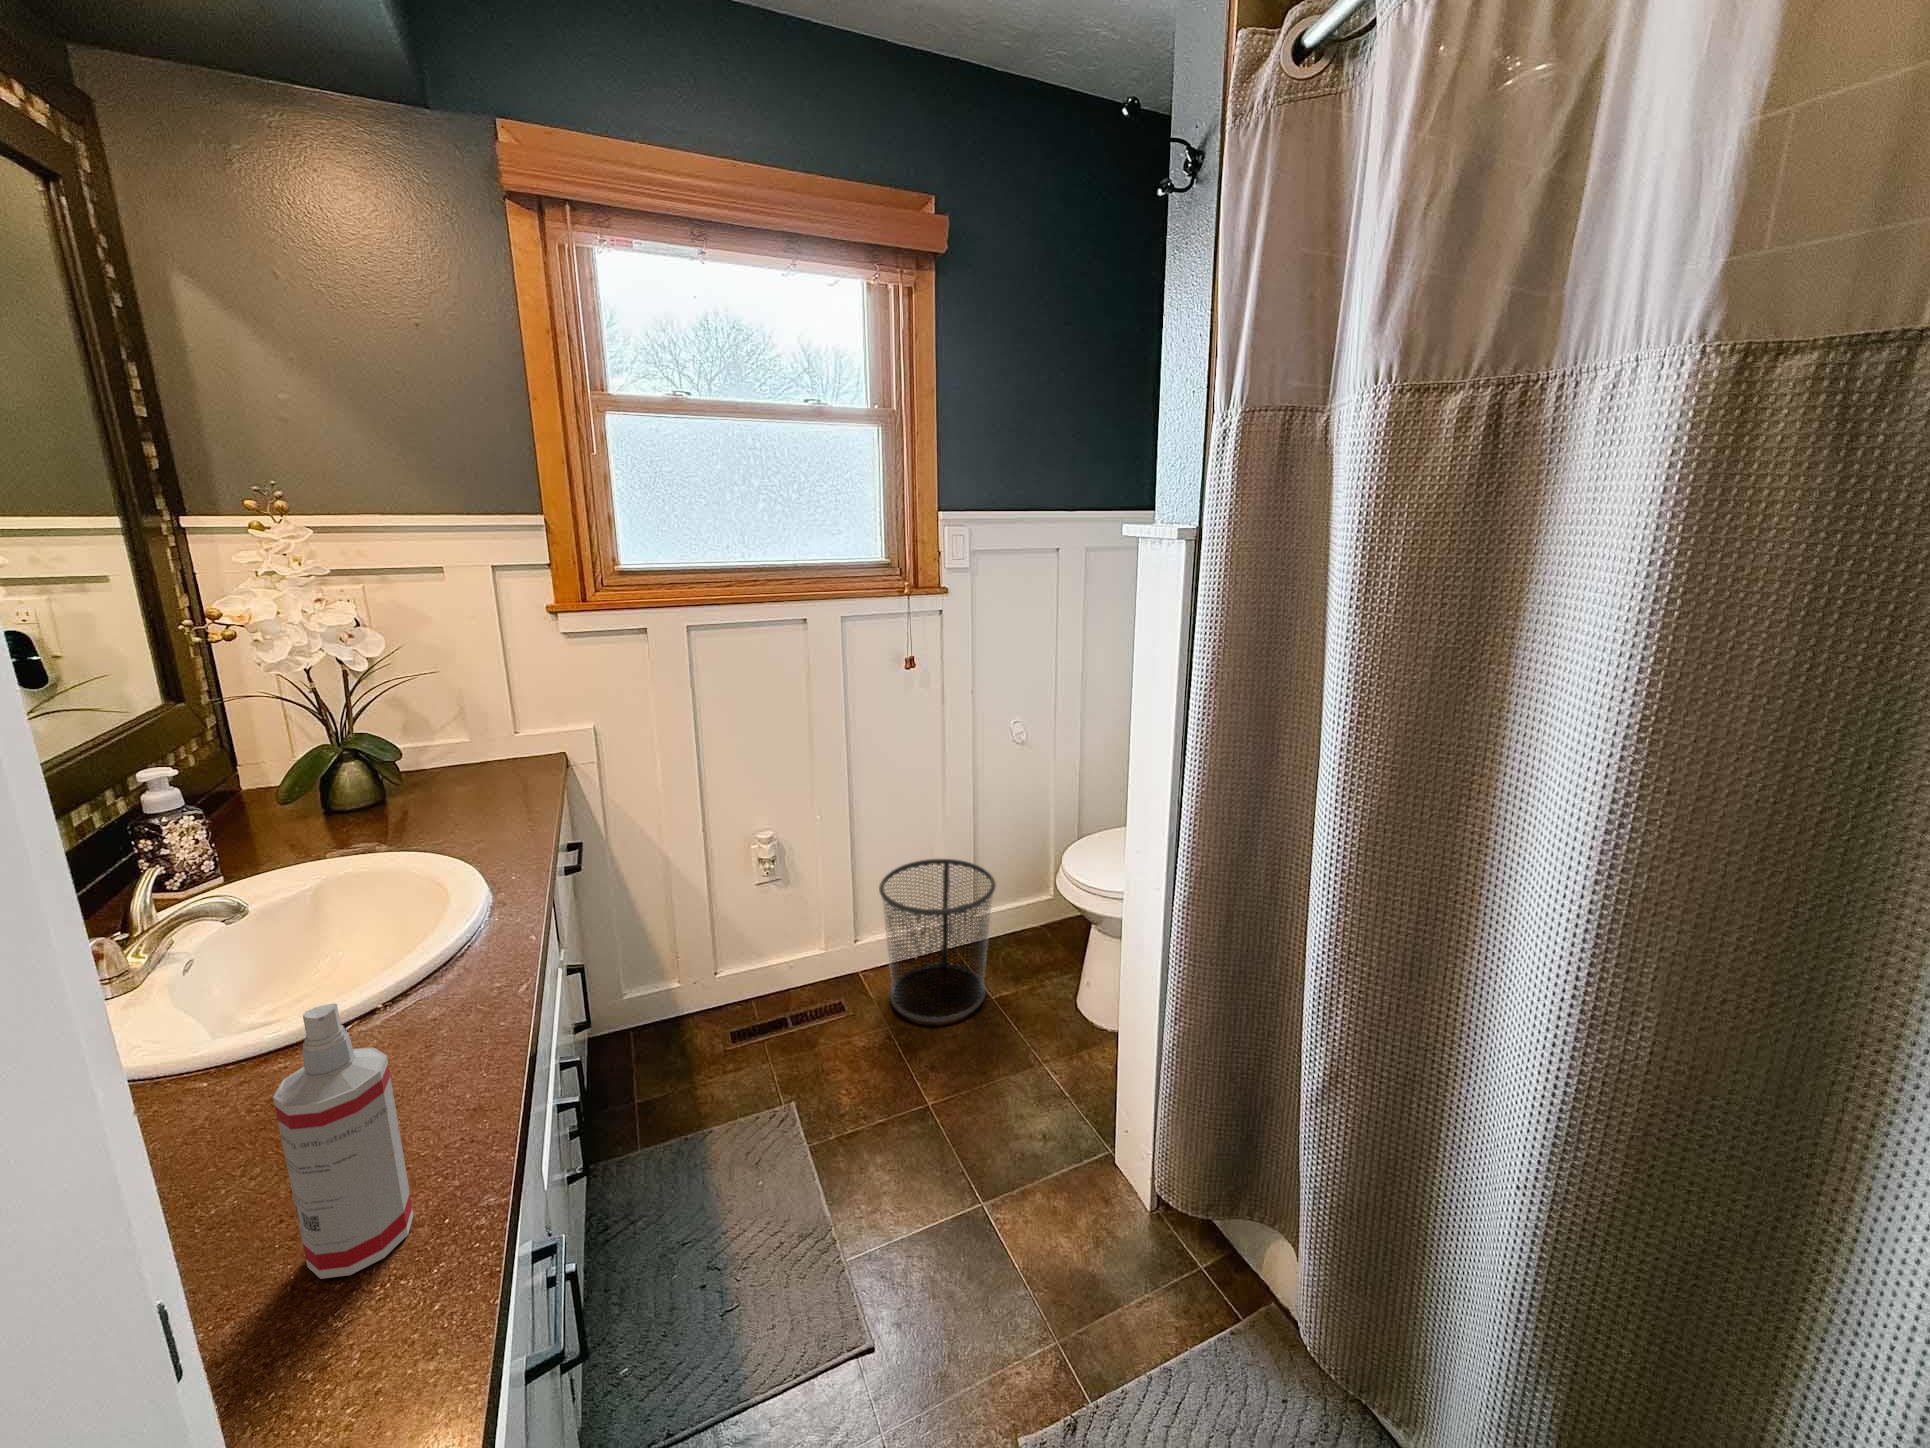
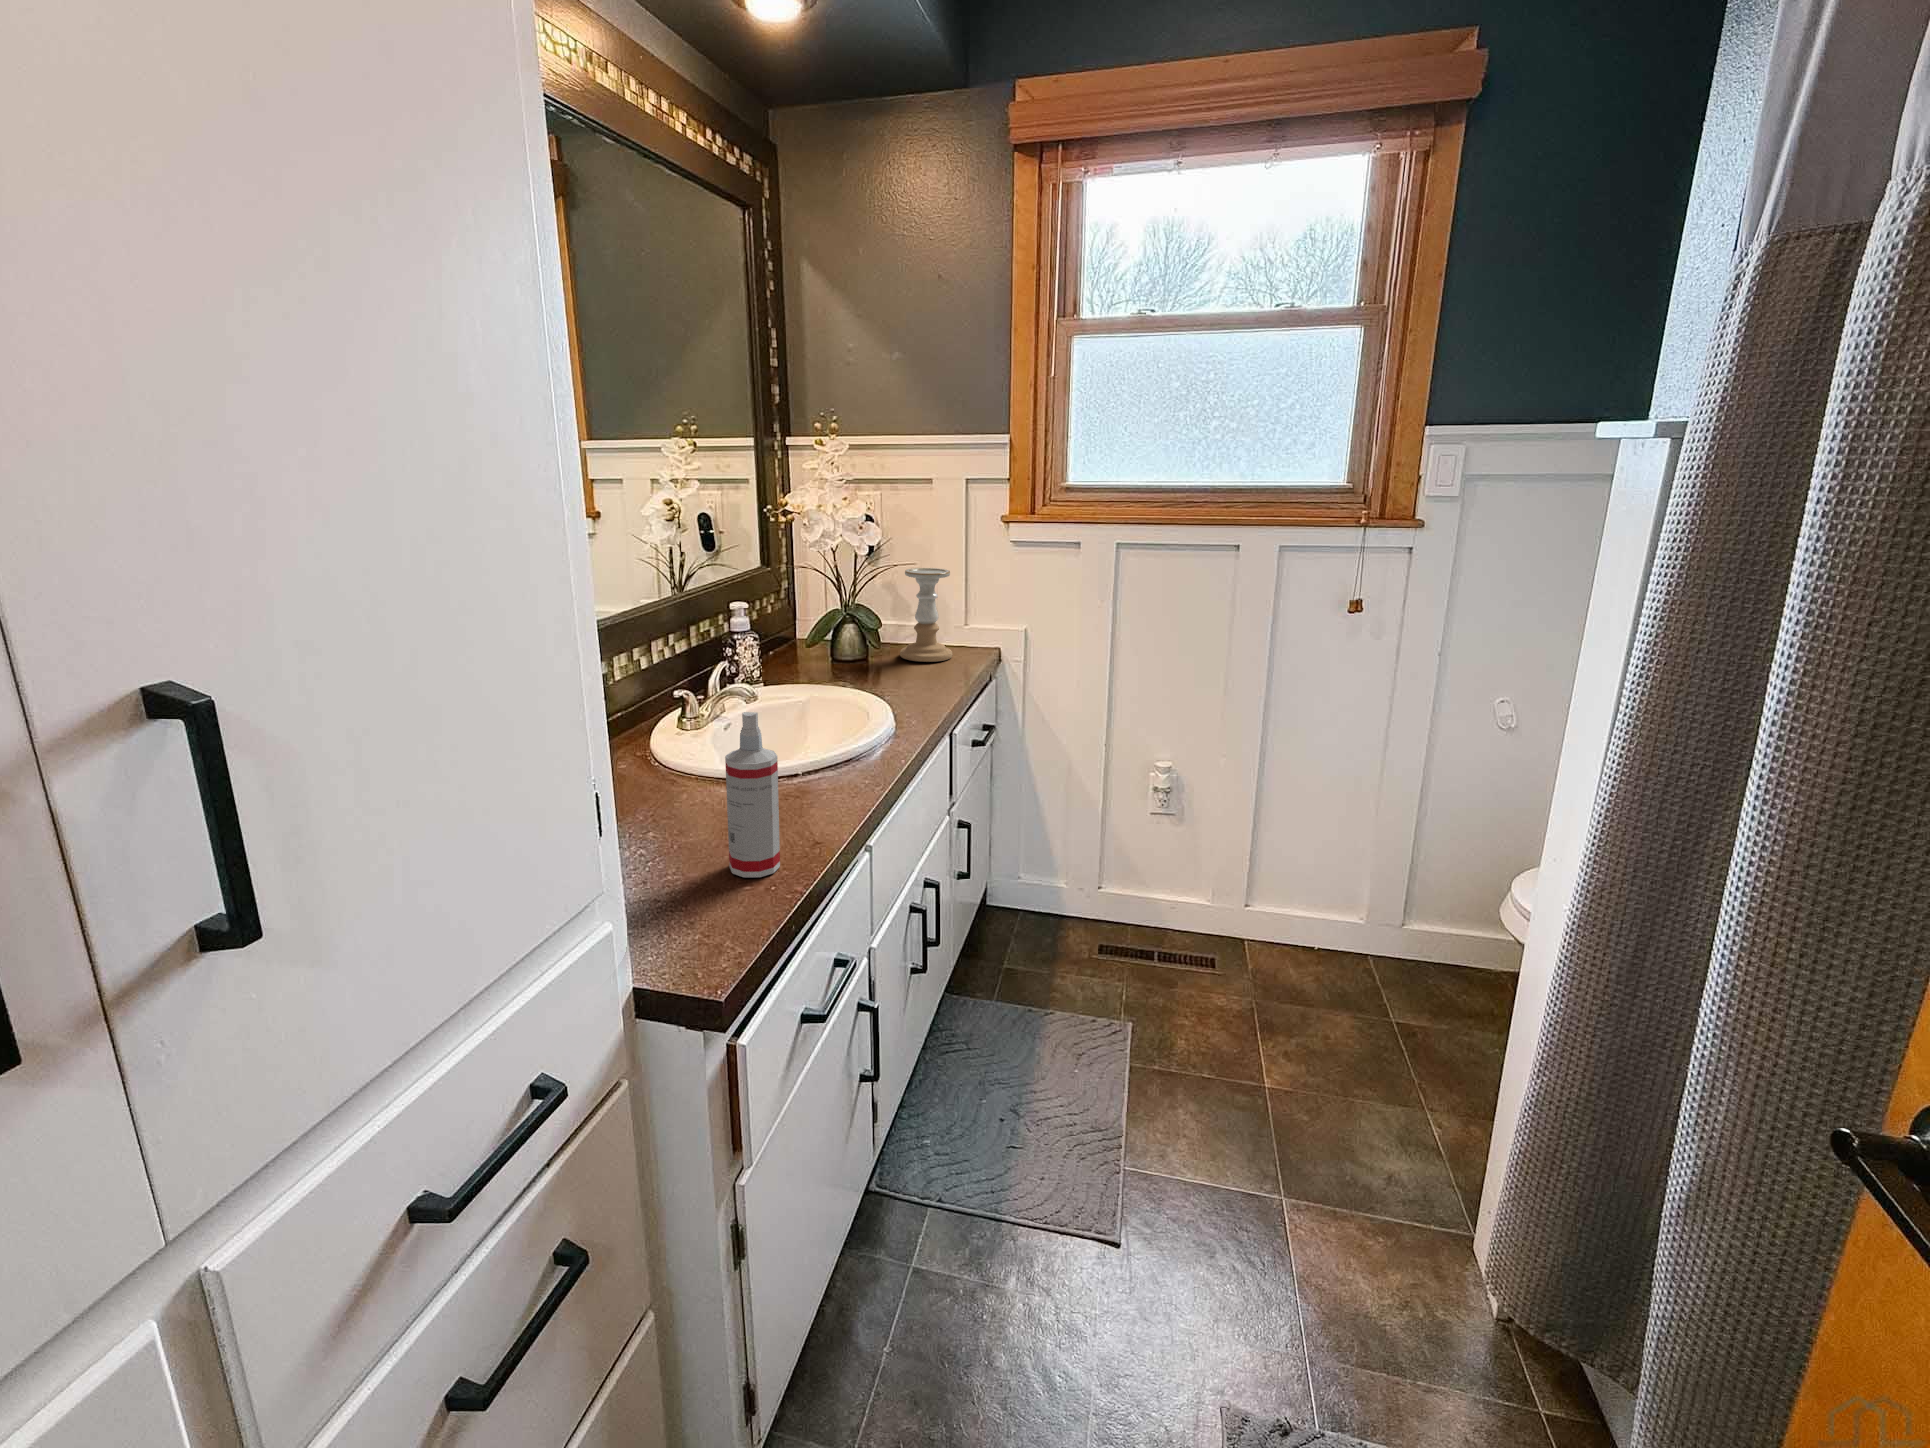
candle holder: none [431,676,515,792] -> present [900,568,952,662]
waste bin: present [879,859,996,1022] -> none [1267,843,1424,1035]

